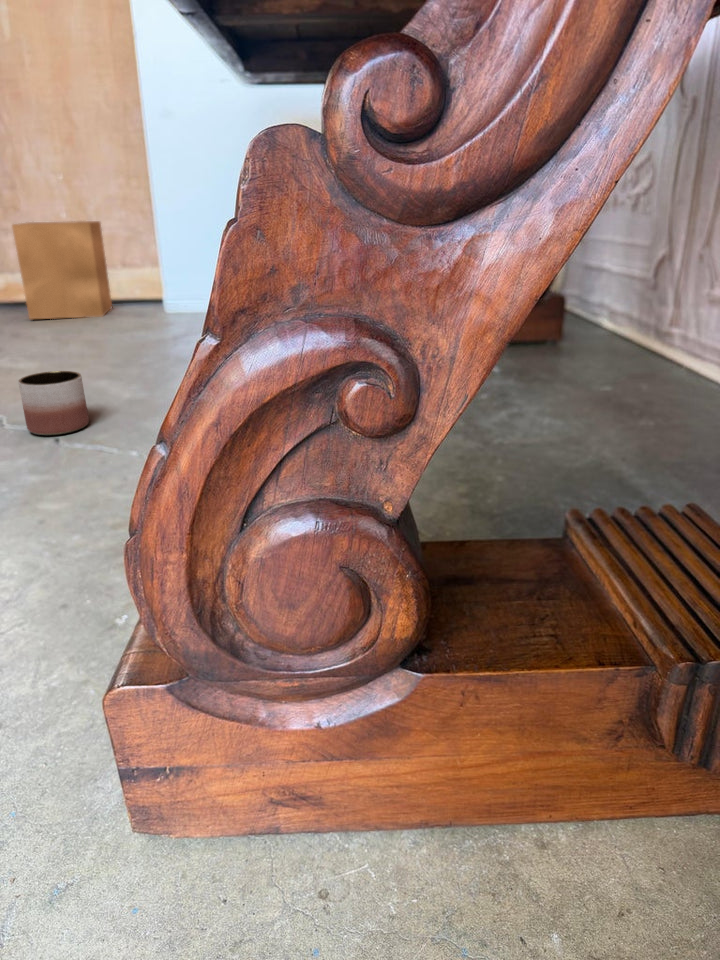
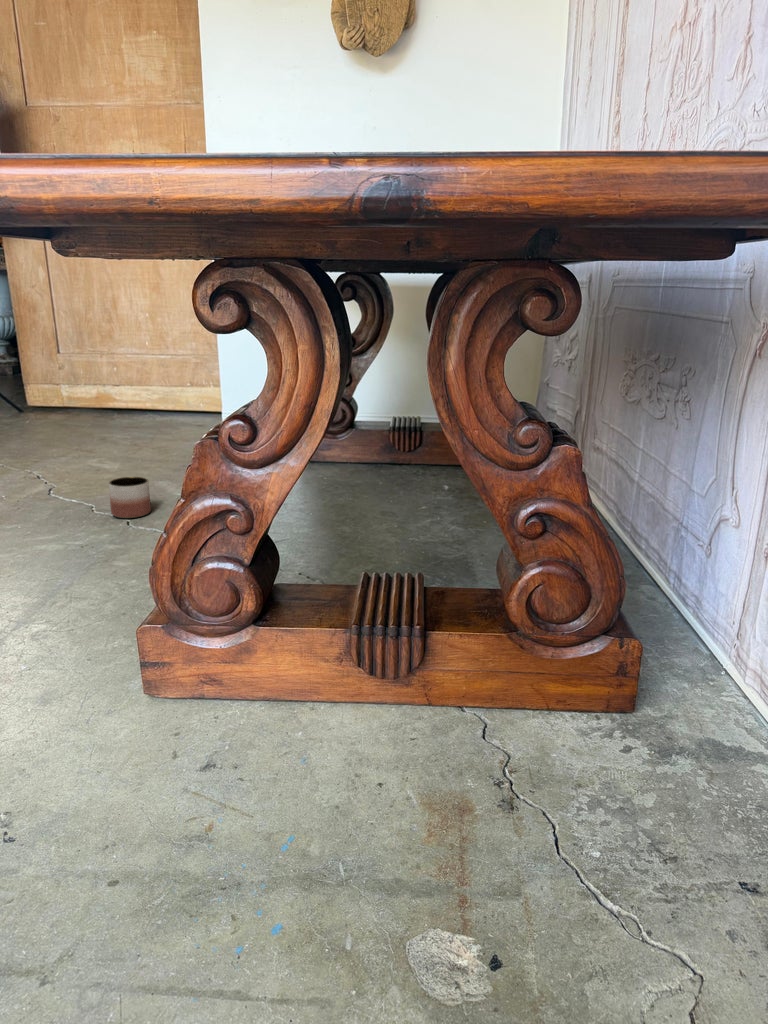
cardboard box: present [12,221,112,319] -> none [111,353,181,426]

